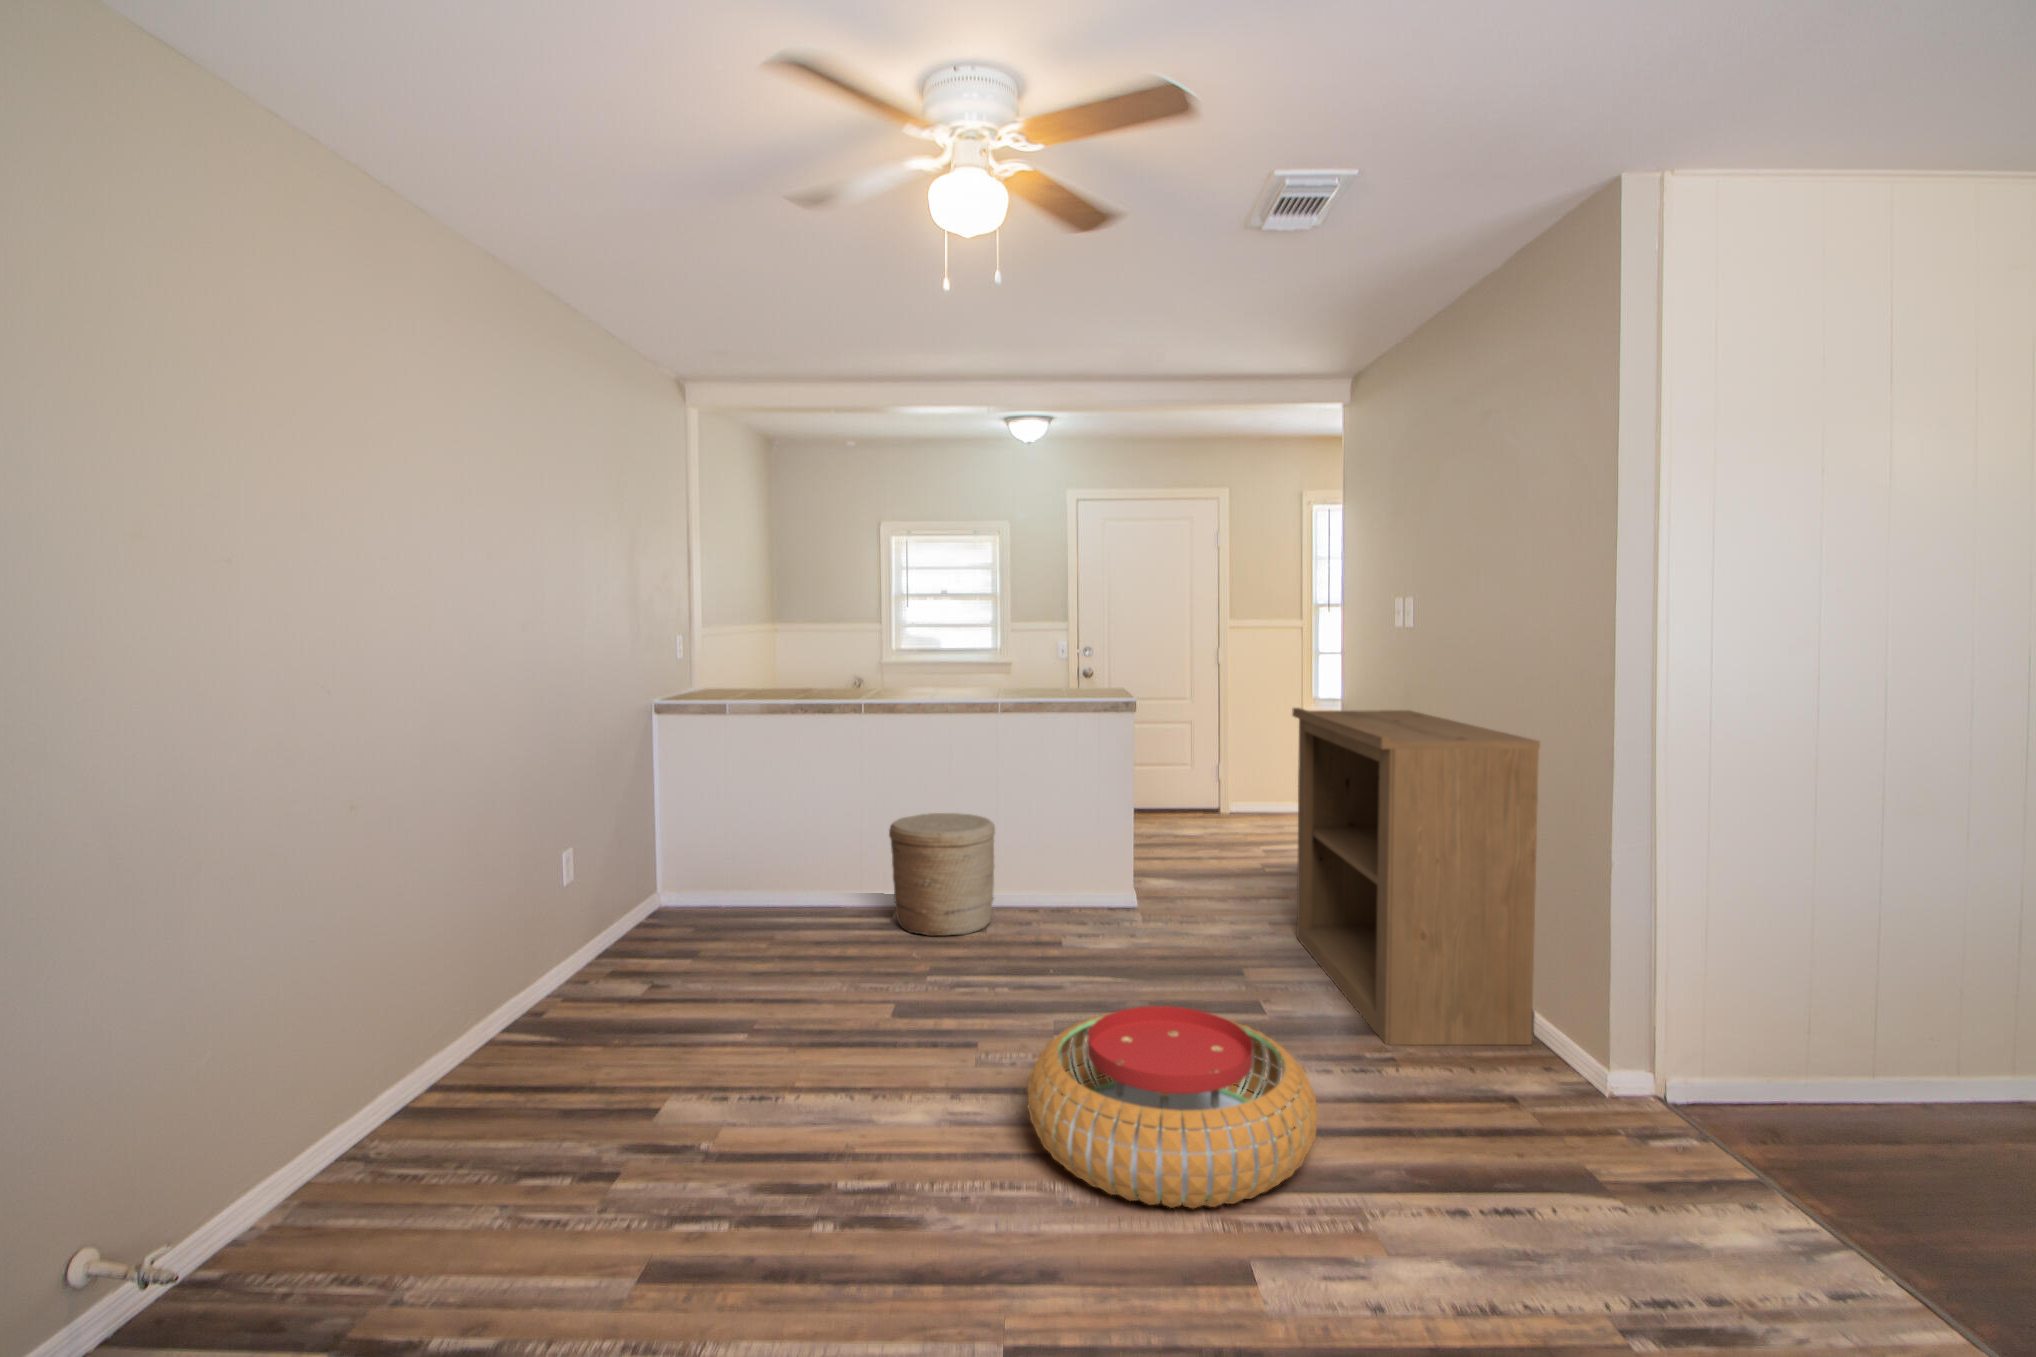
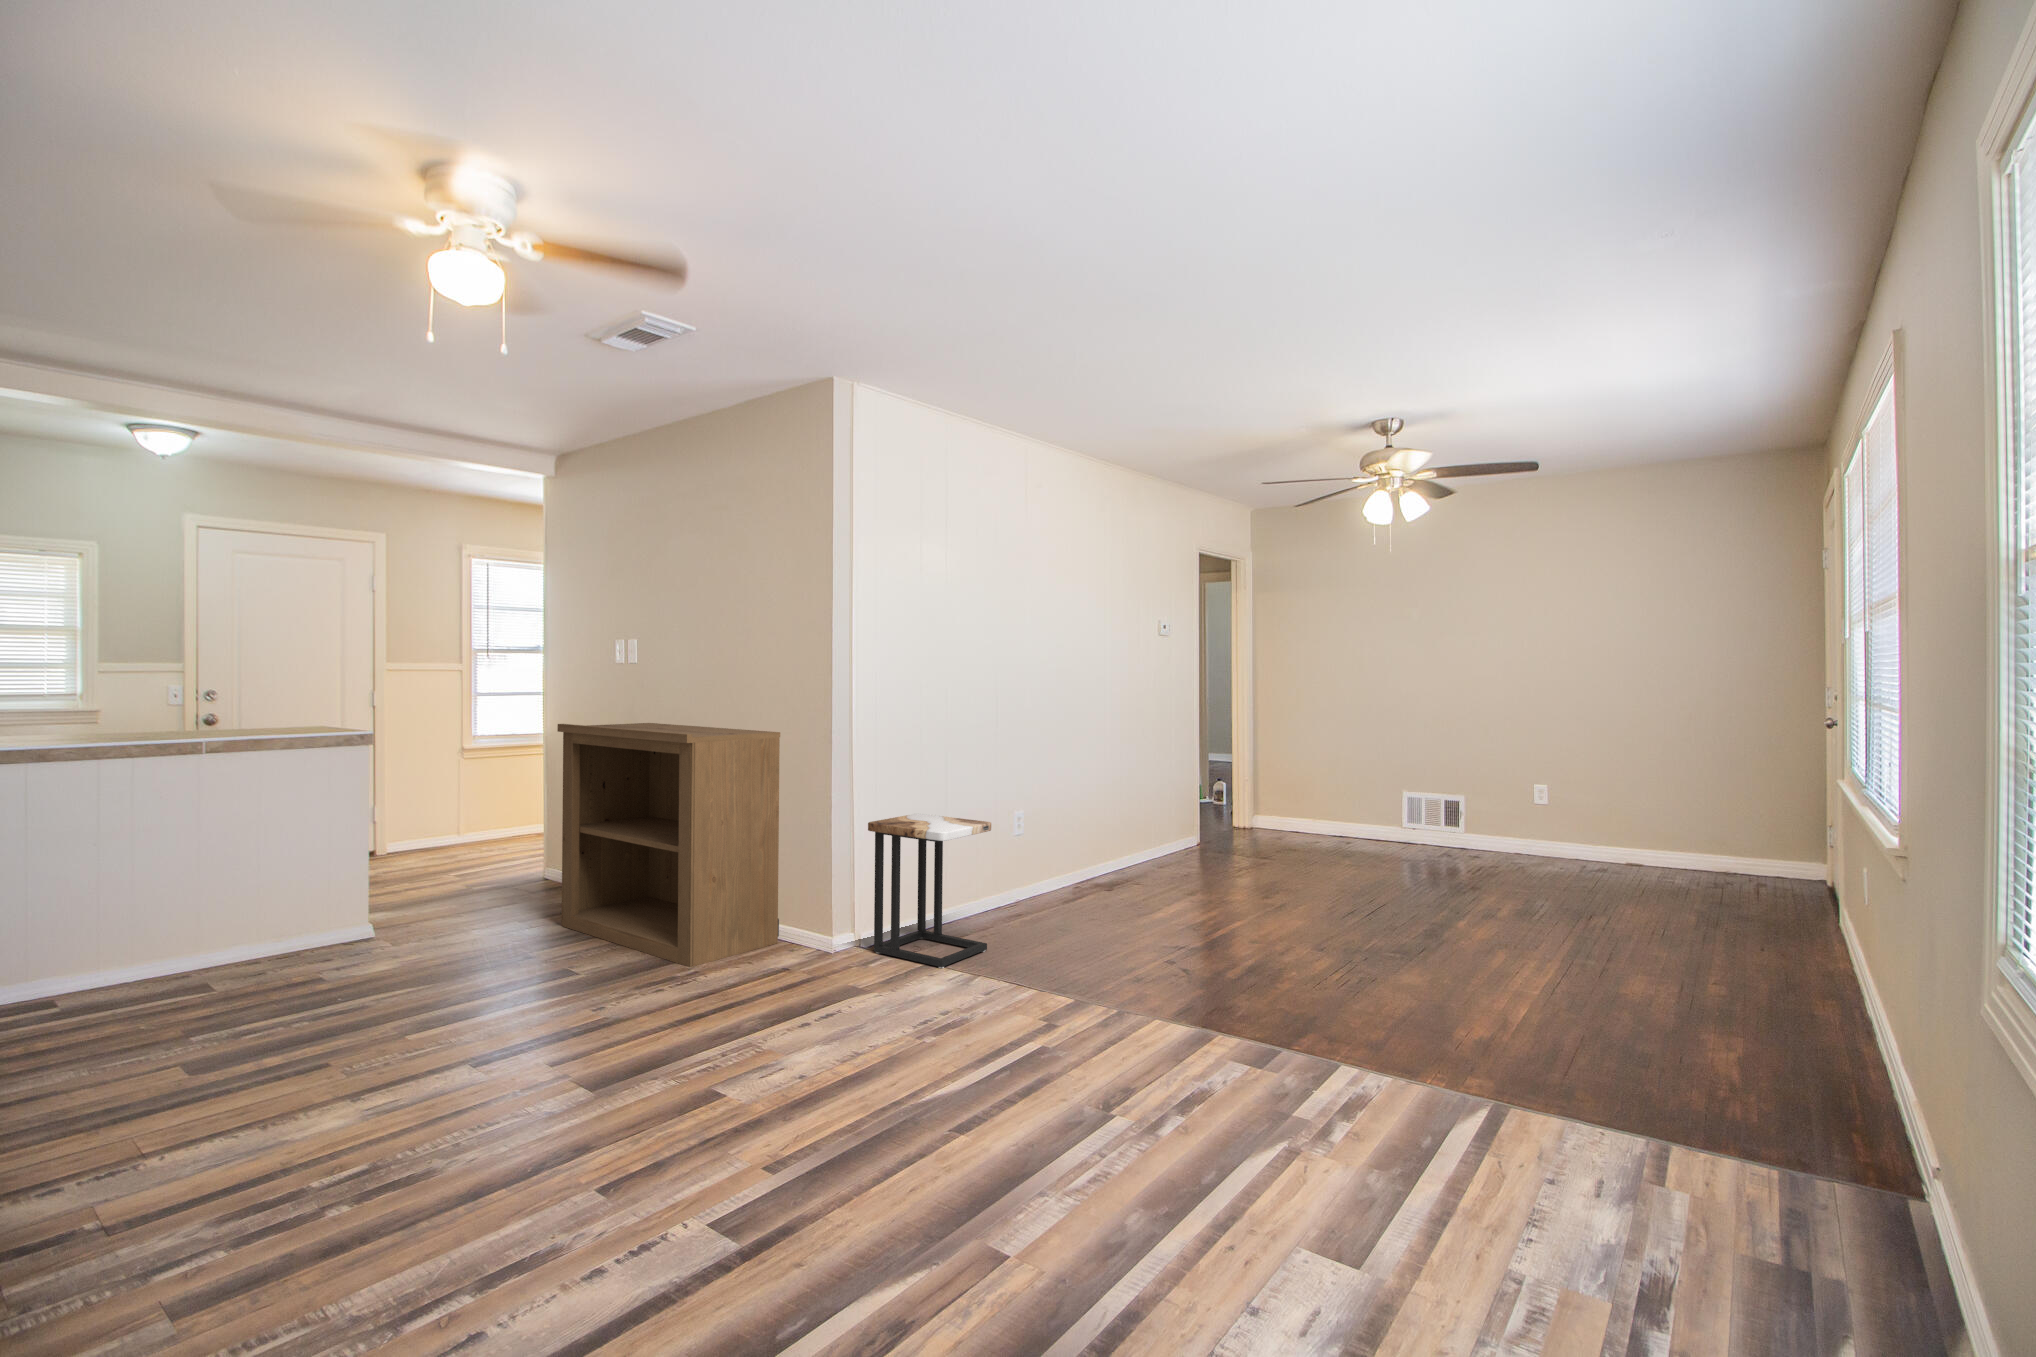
woven basket: present [889,813,995,936] -> none [42,867,215,1020]
side table: none [1673,902,1955,1204] -> present [868,814,991,968]
pouf: present [1027,1006,1318,1208] -> none [458,956,711,1098]

